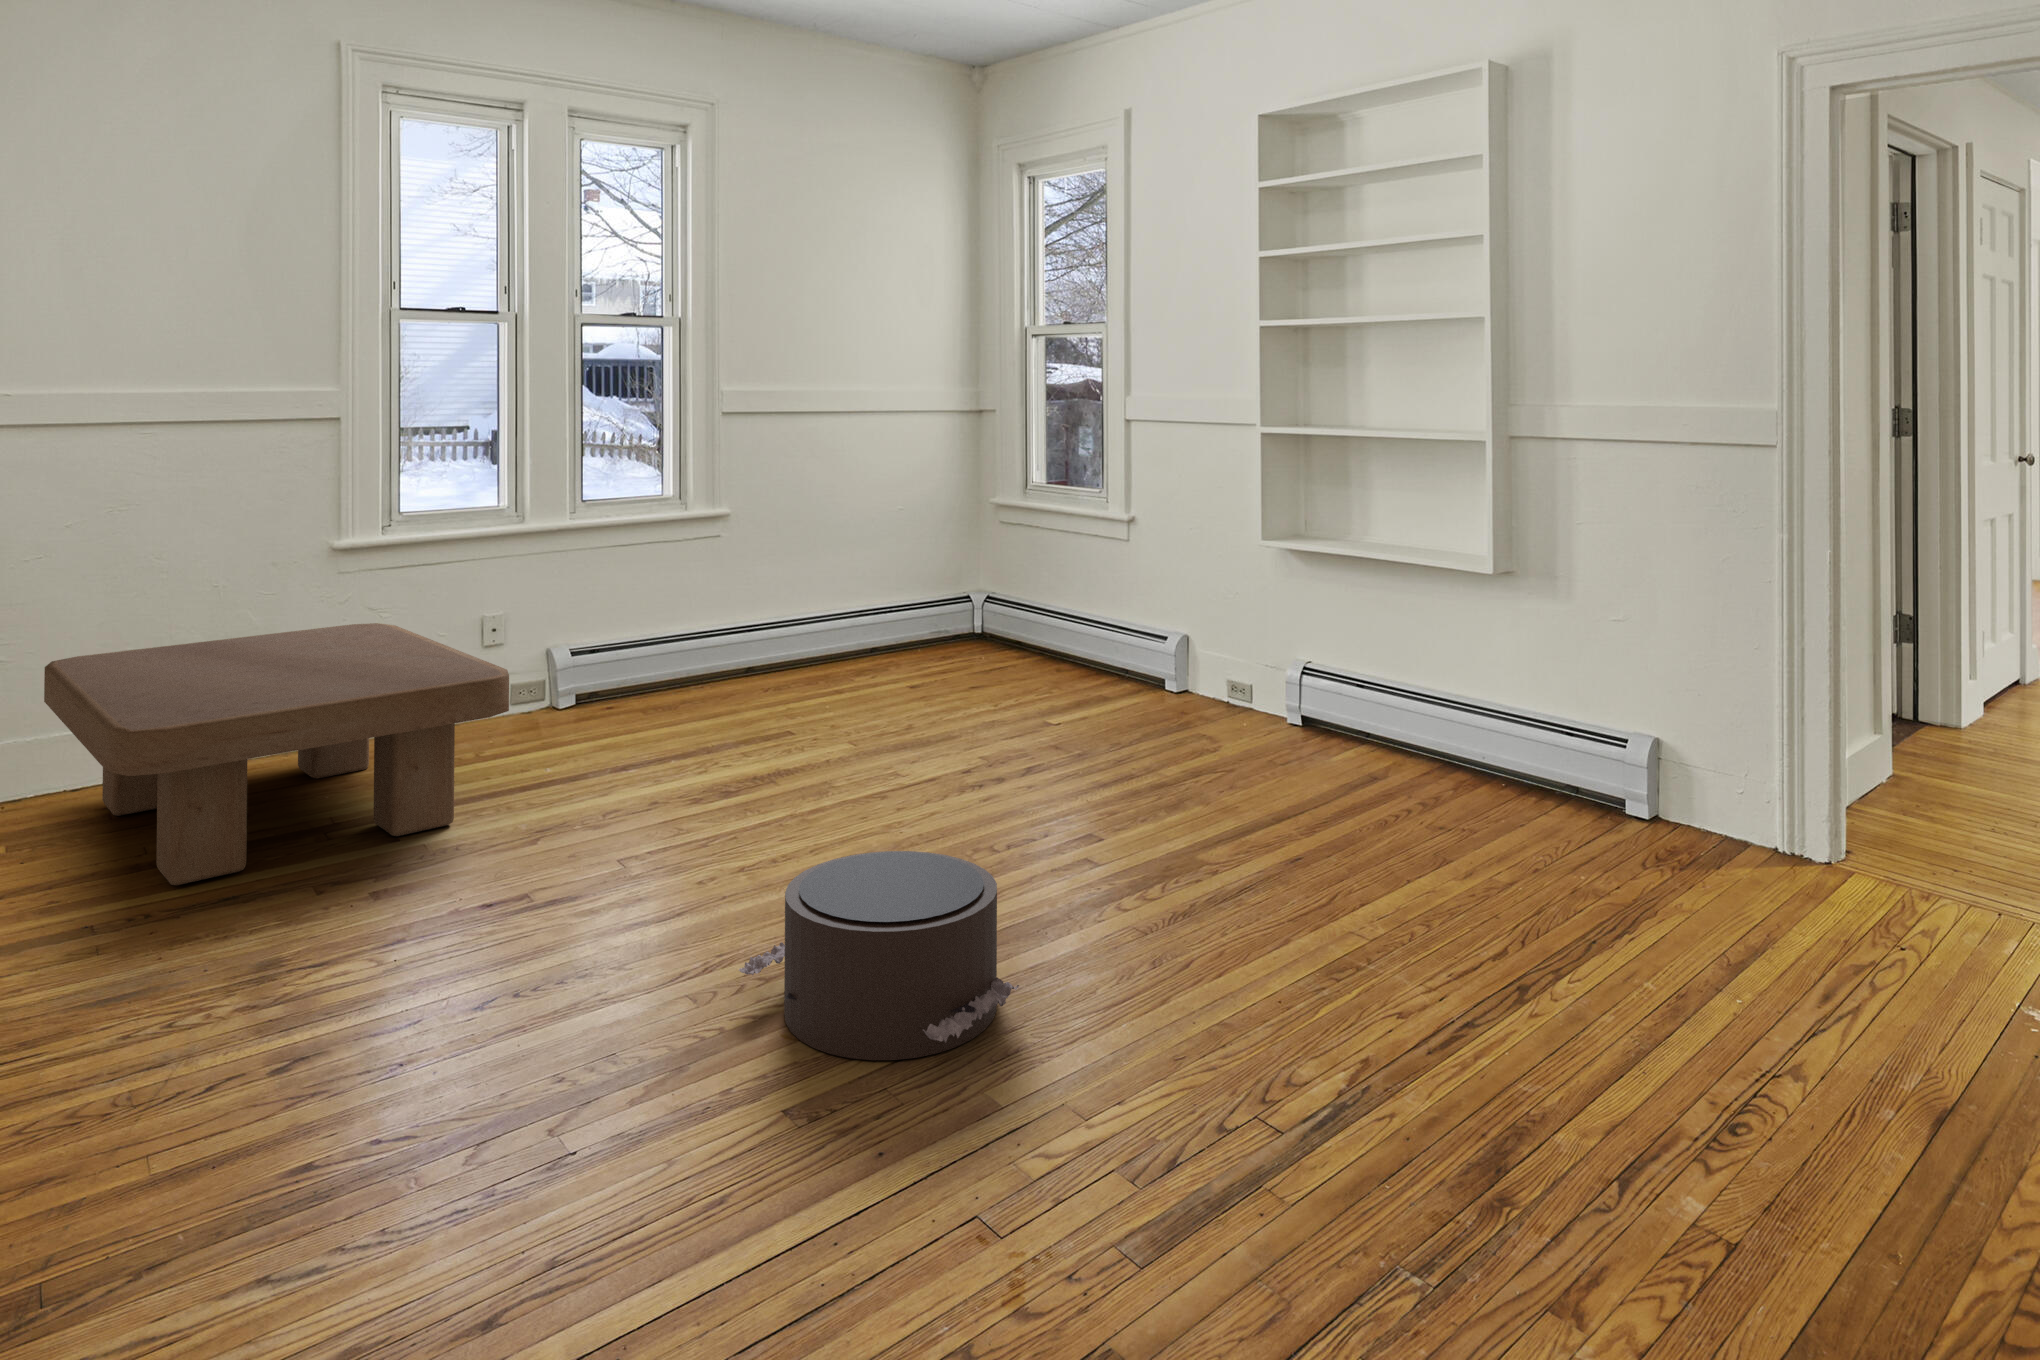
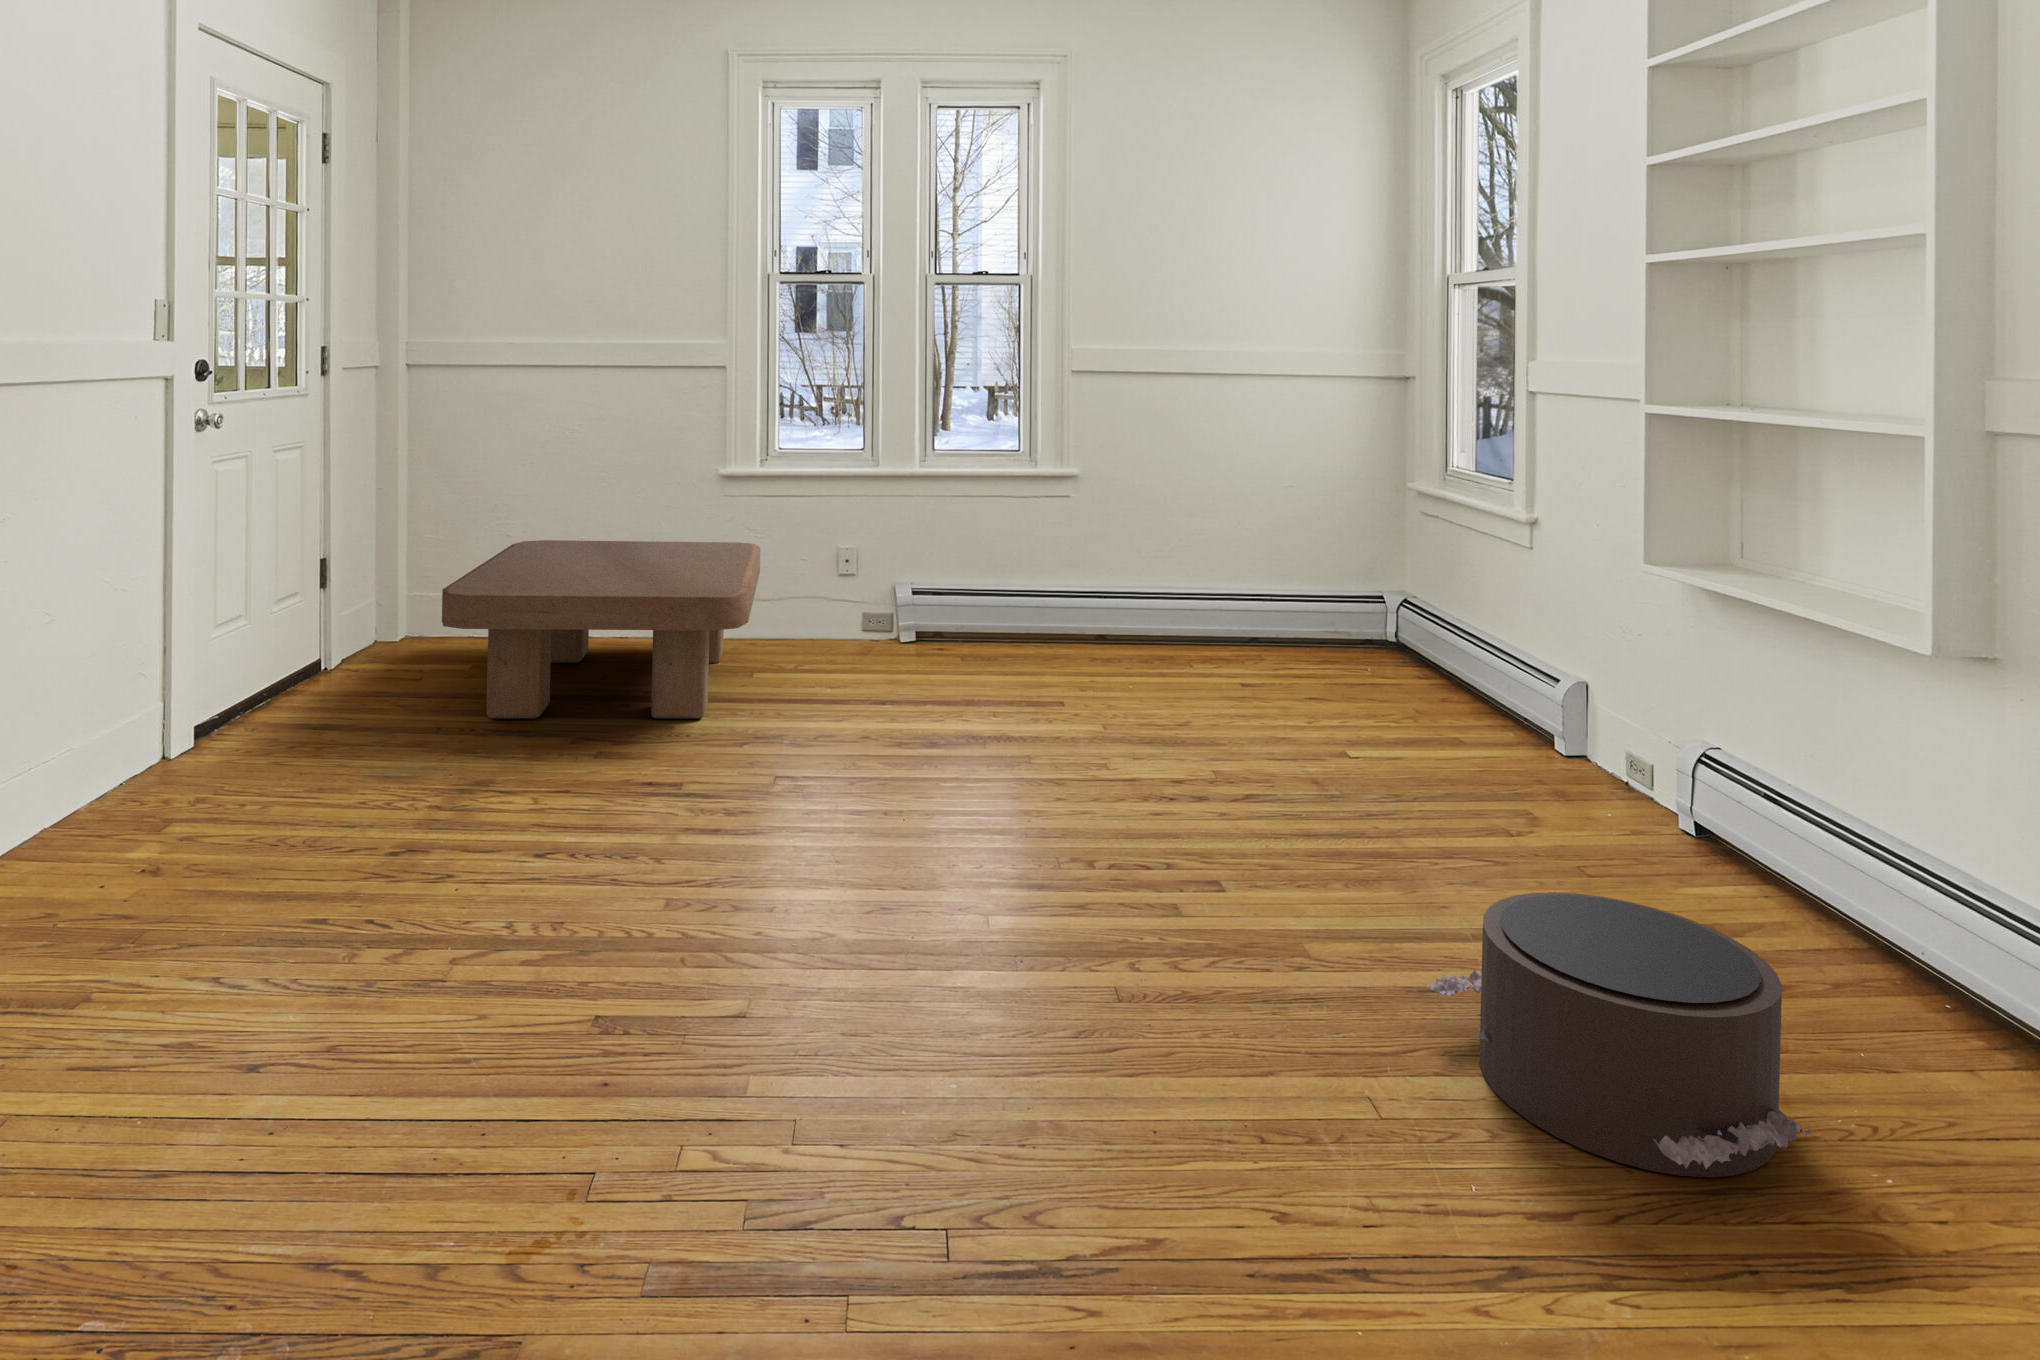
pouf: present [739,851,1019,1060] -> present [1427,892,1811,1177]

